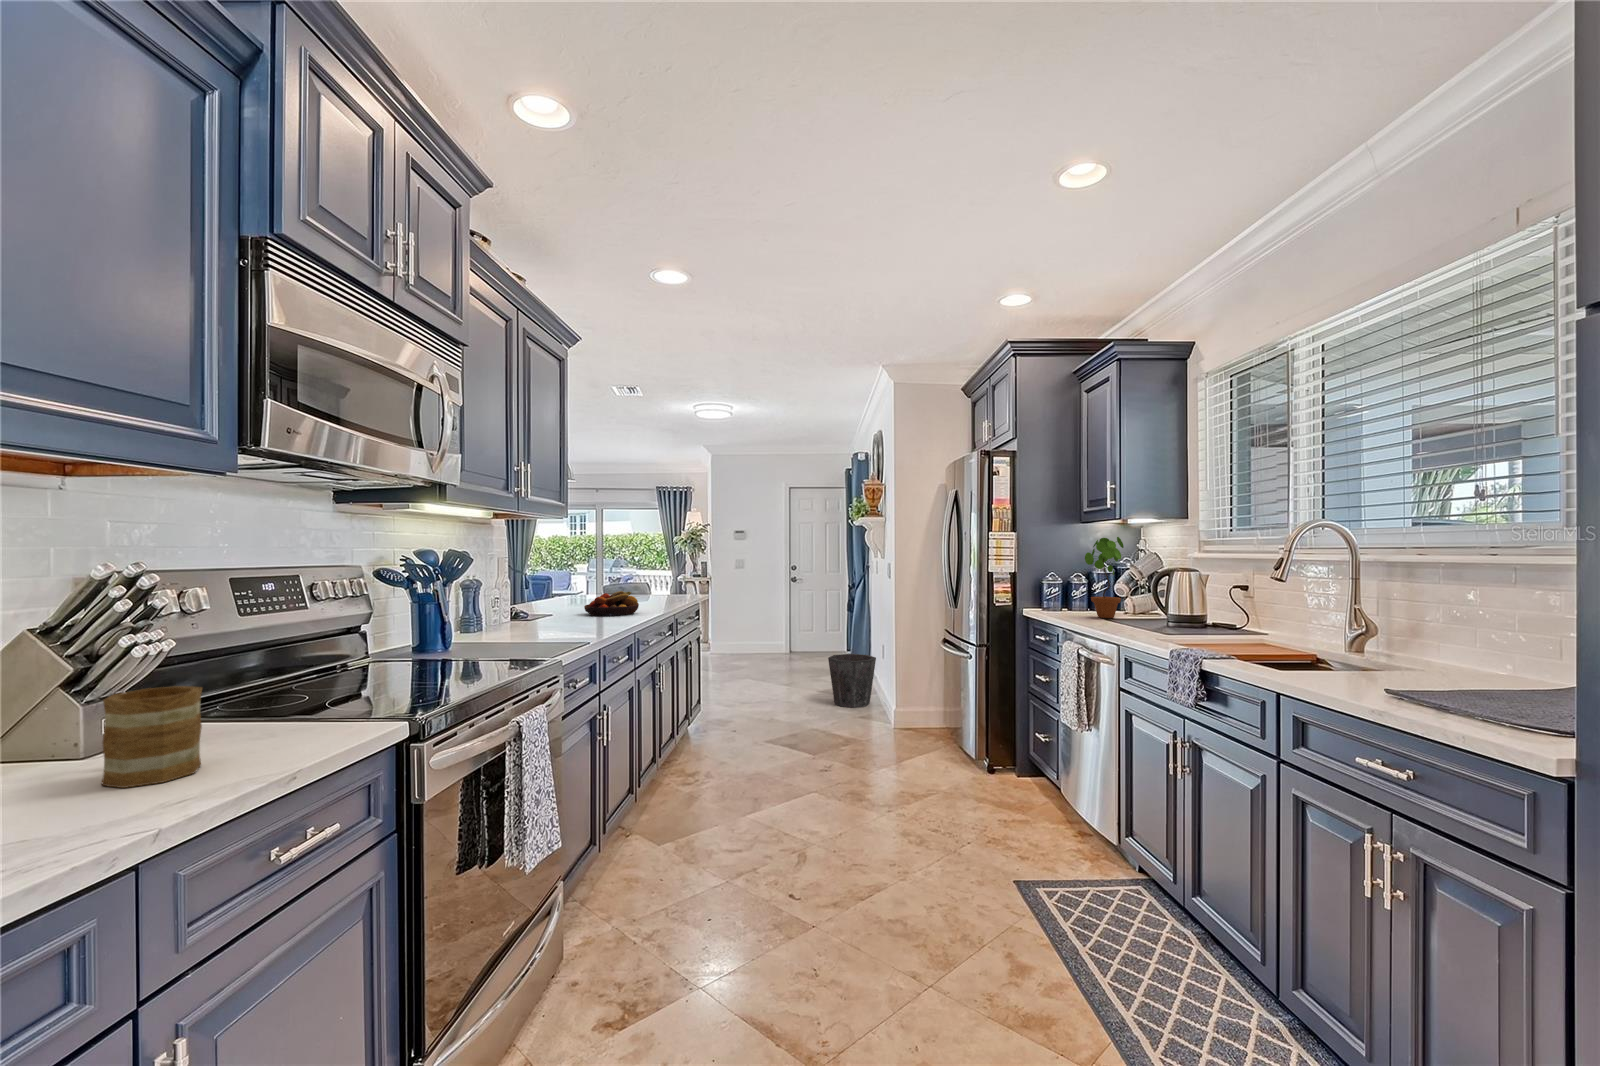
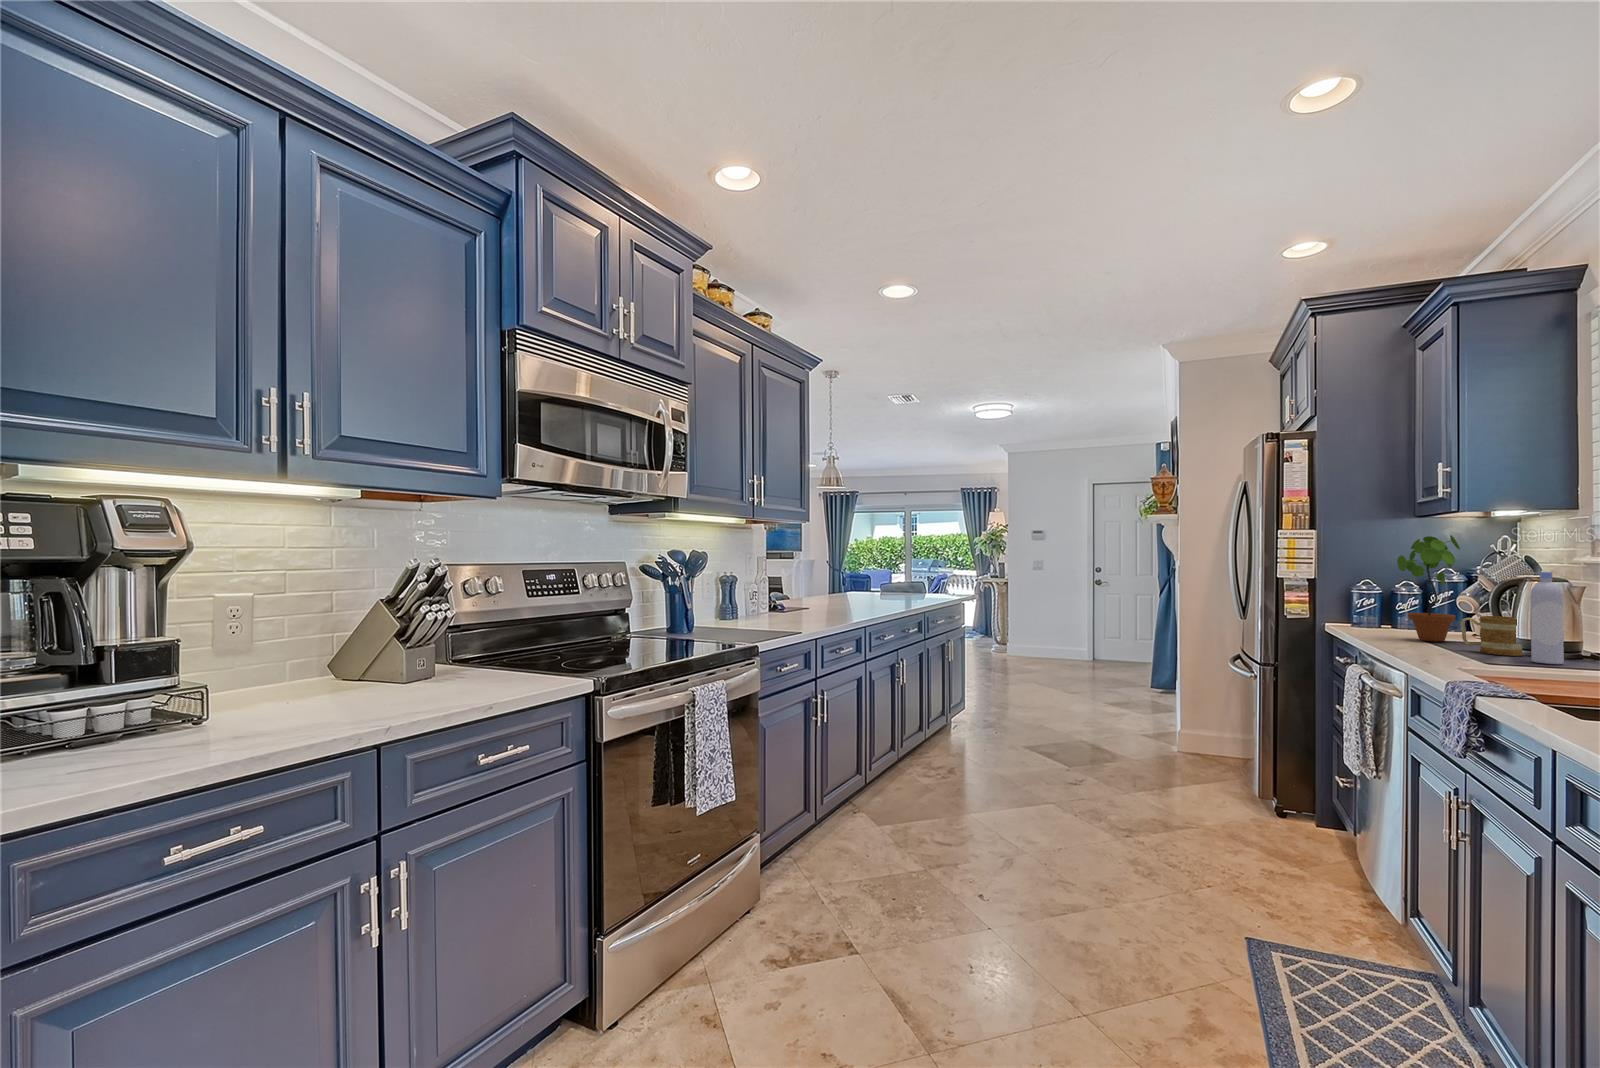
bottle: none [1183,564,1202,631] -> present [1531,572,1564,664]
fruit bowl: present [584,591,639,616] -> none [820,590,869,613]
waste bin: present [828,654,876,708] -> none [1102,670,1163,732]
mug: present [102,686,202,788] -> present [1461,616,1523,656]

